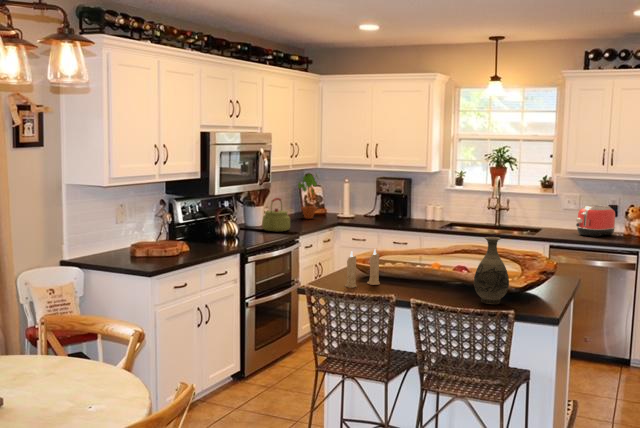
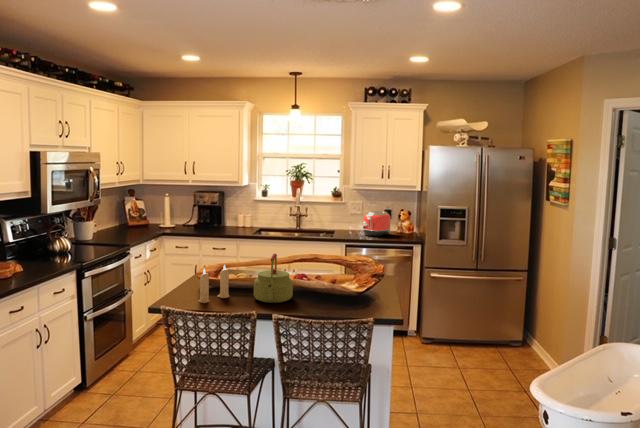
potted plant: present [298,174,317,219] -> none [123,188,142,230]
kettle: present [262,198,290,232] -> present [254,254,293,303]
vase: present [474,237,509,304] -> none [320,251,350,310]

